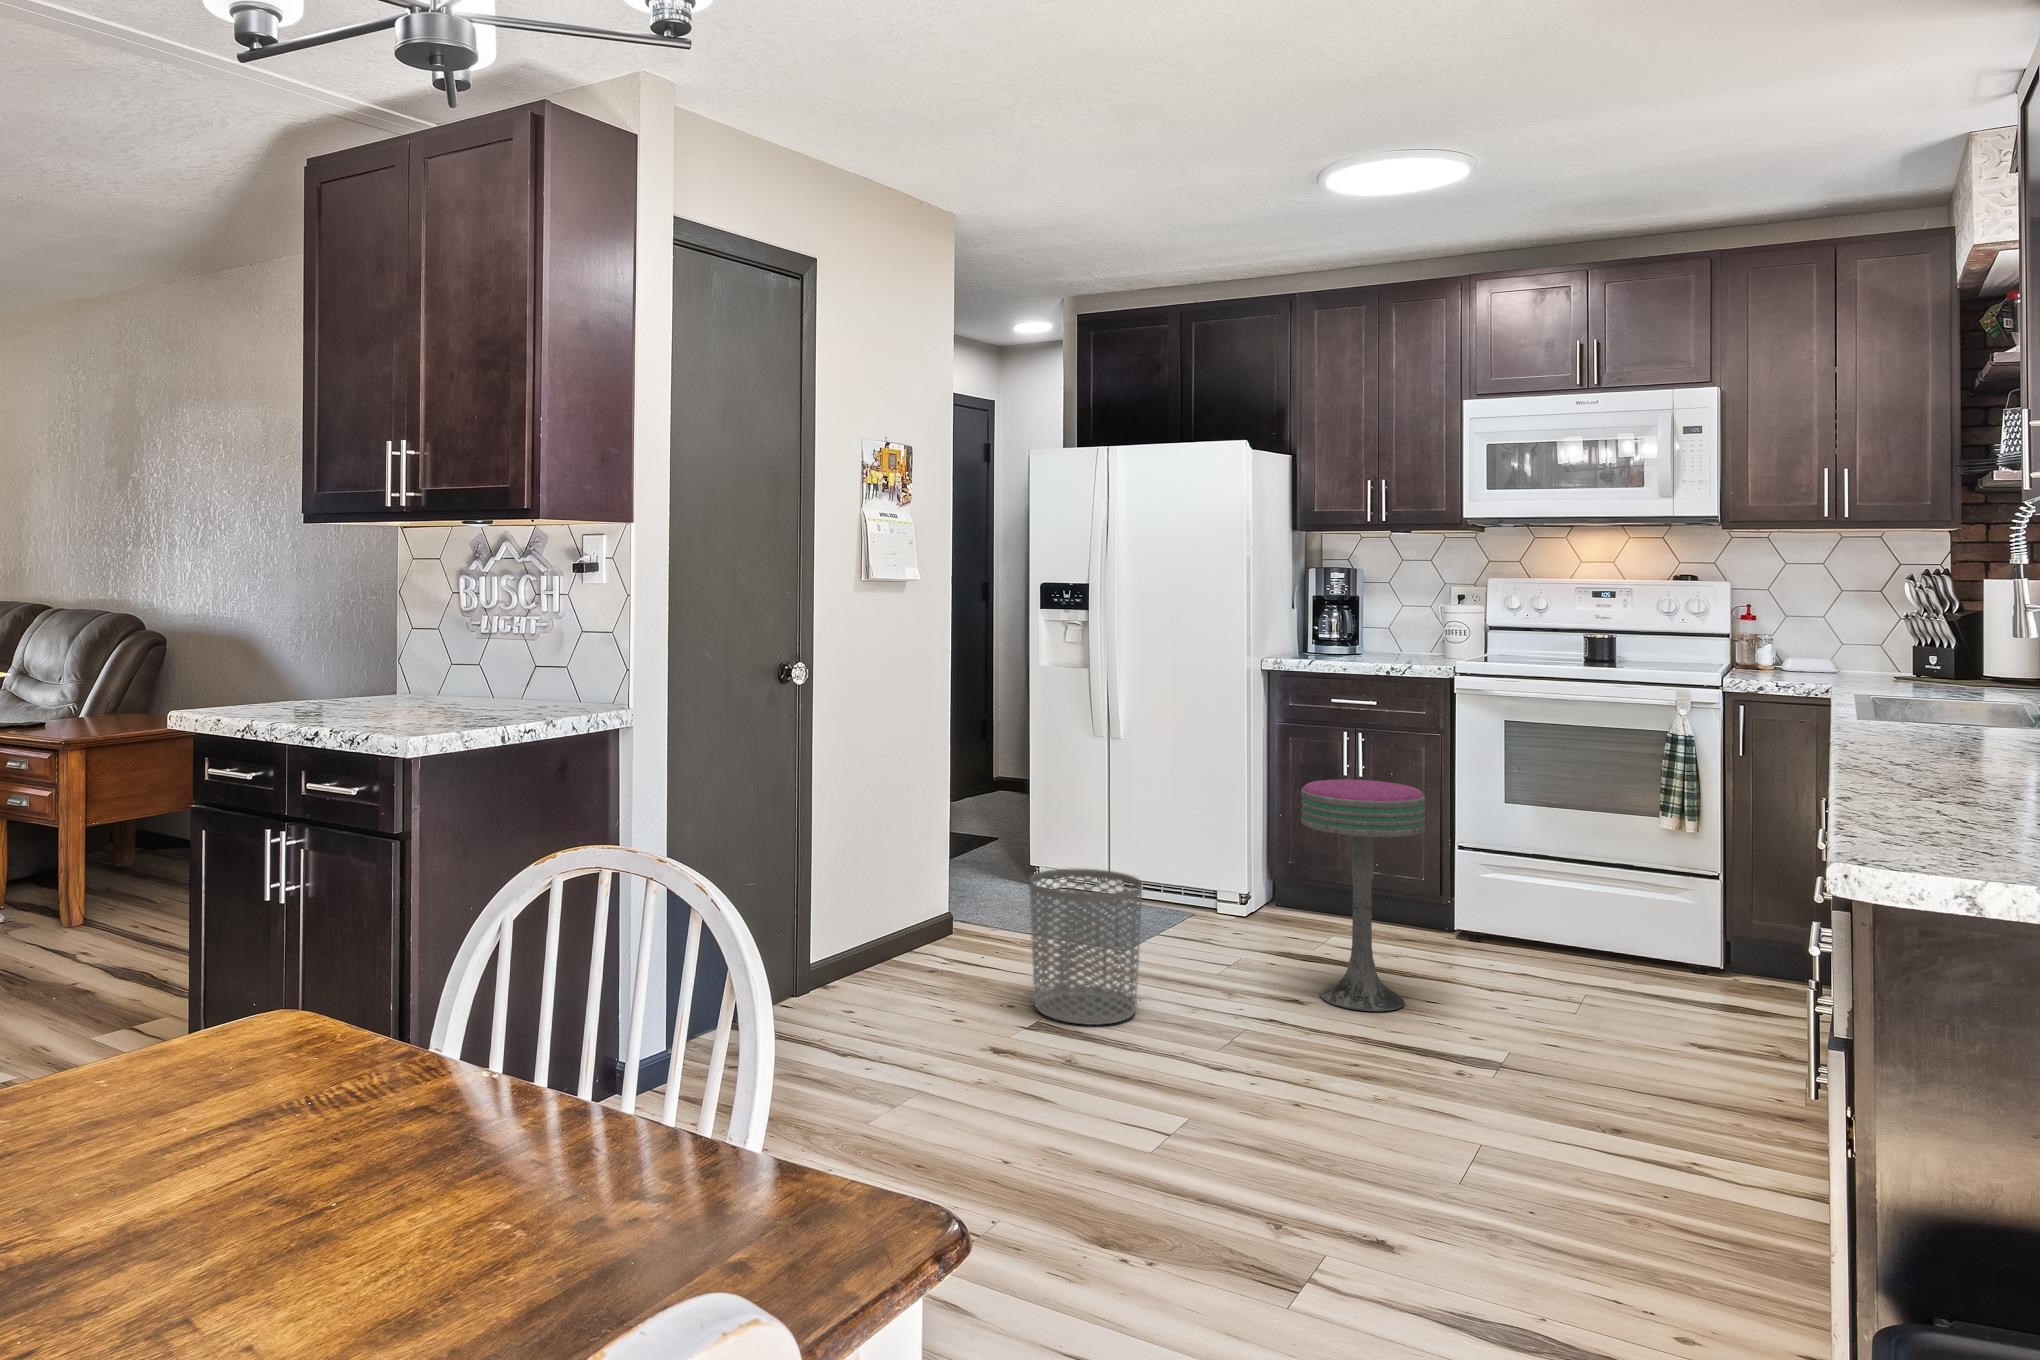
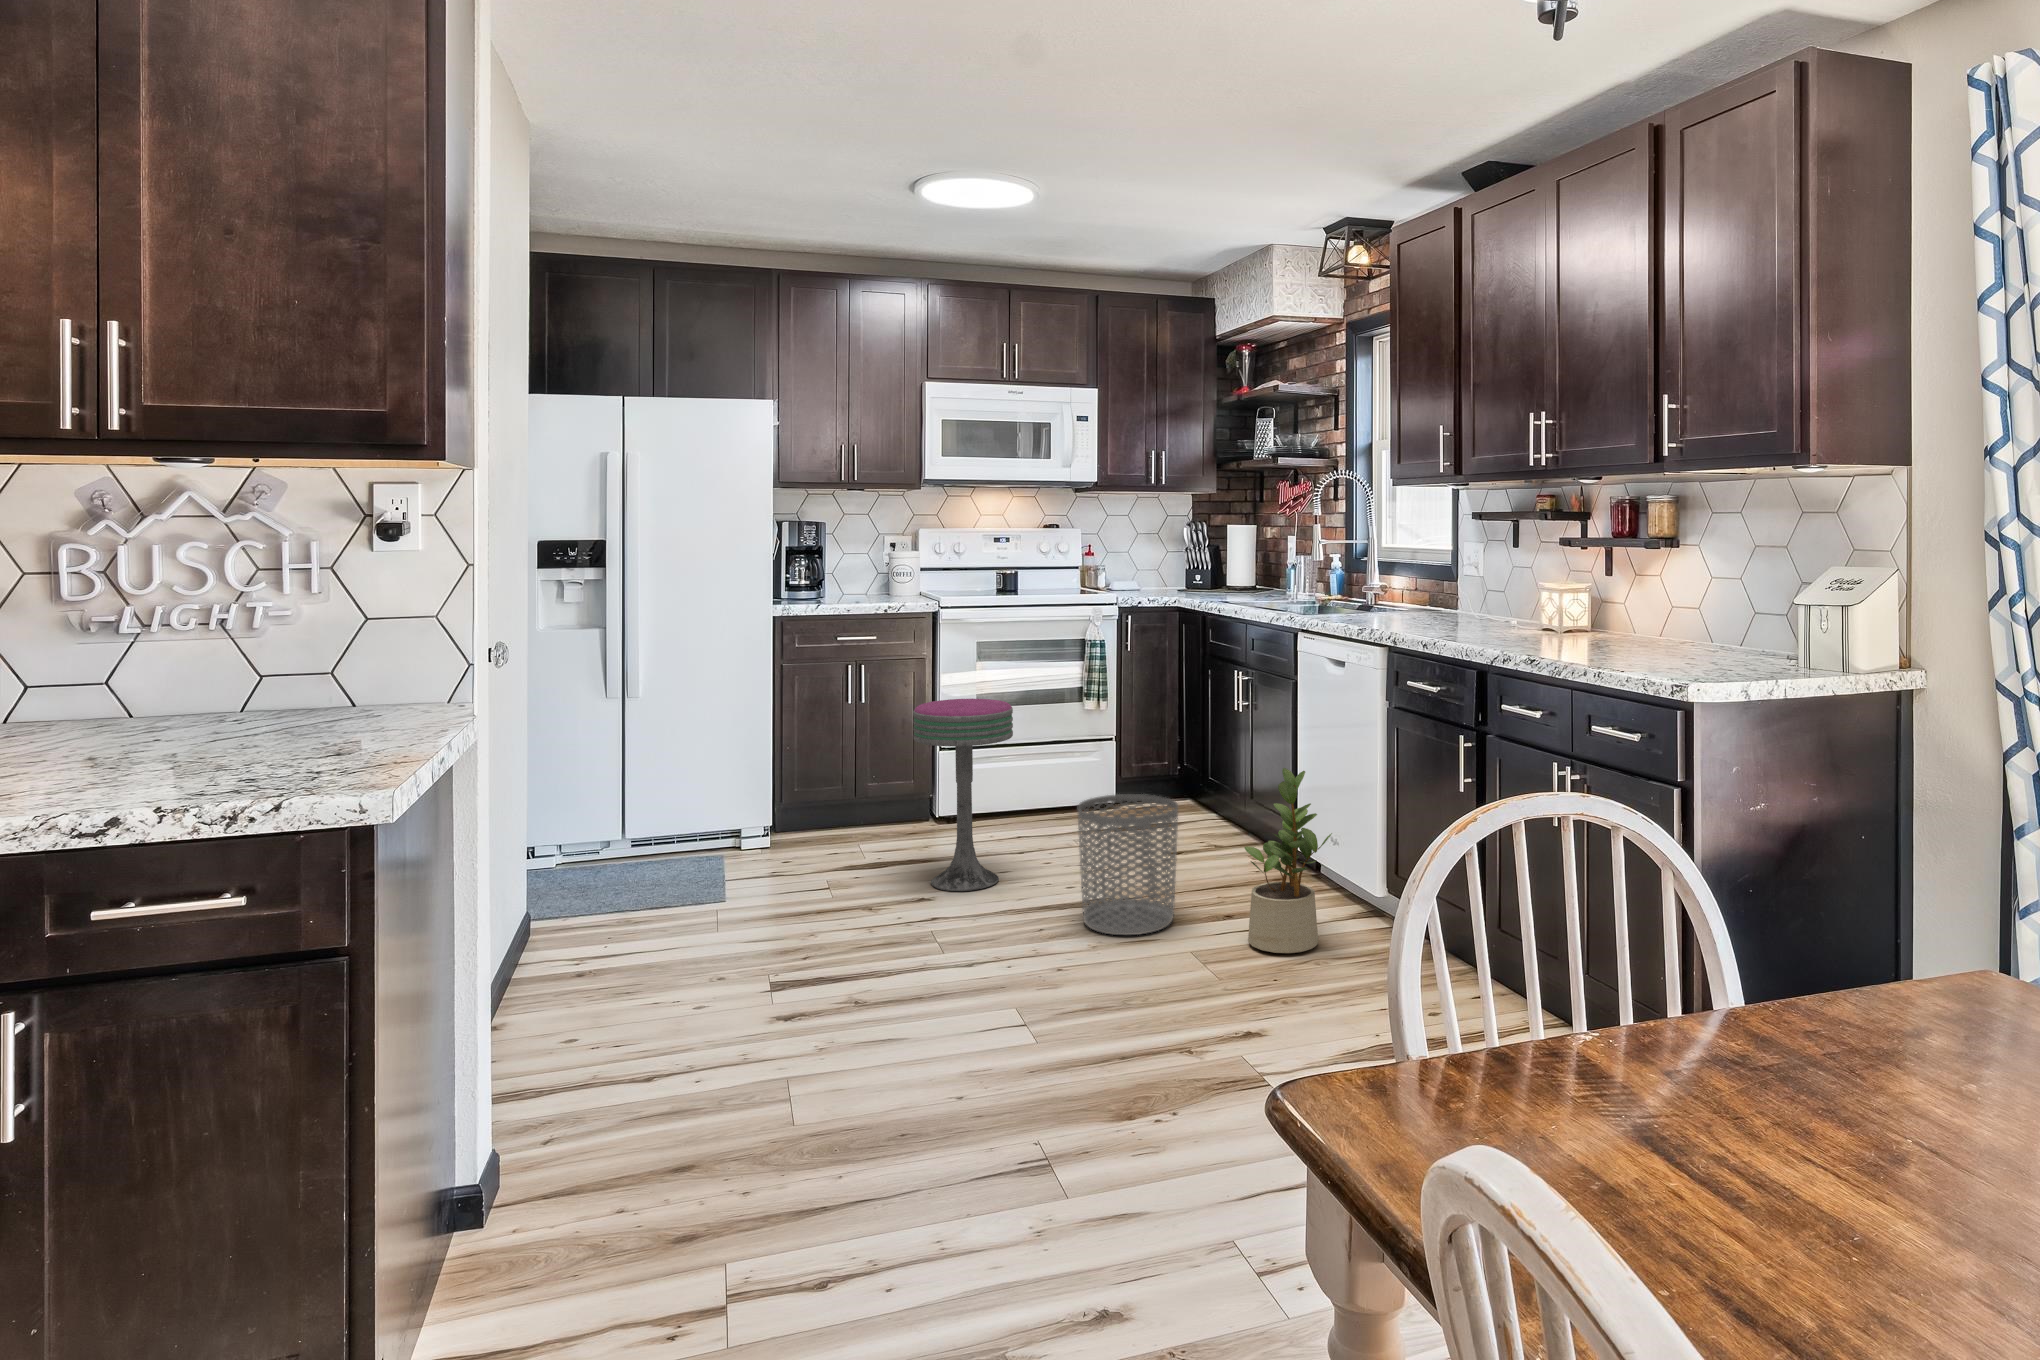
waste bin: present [1029,868,1142,1025] -> present [1078,794,1178,935]
potted plant: none [1562,928,1697,1202] -> present [1245,768,1332,953]

